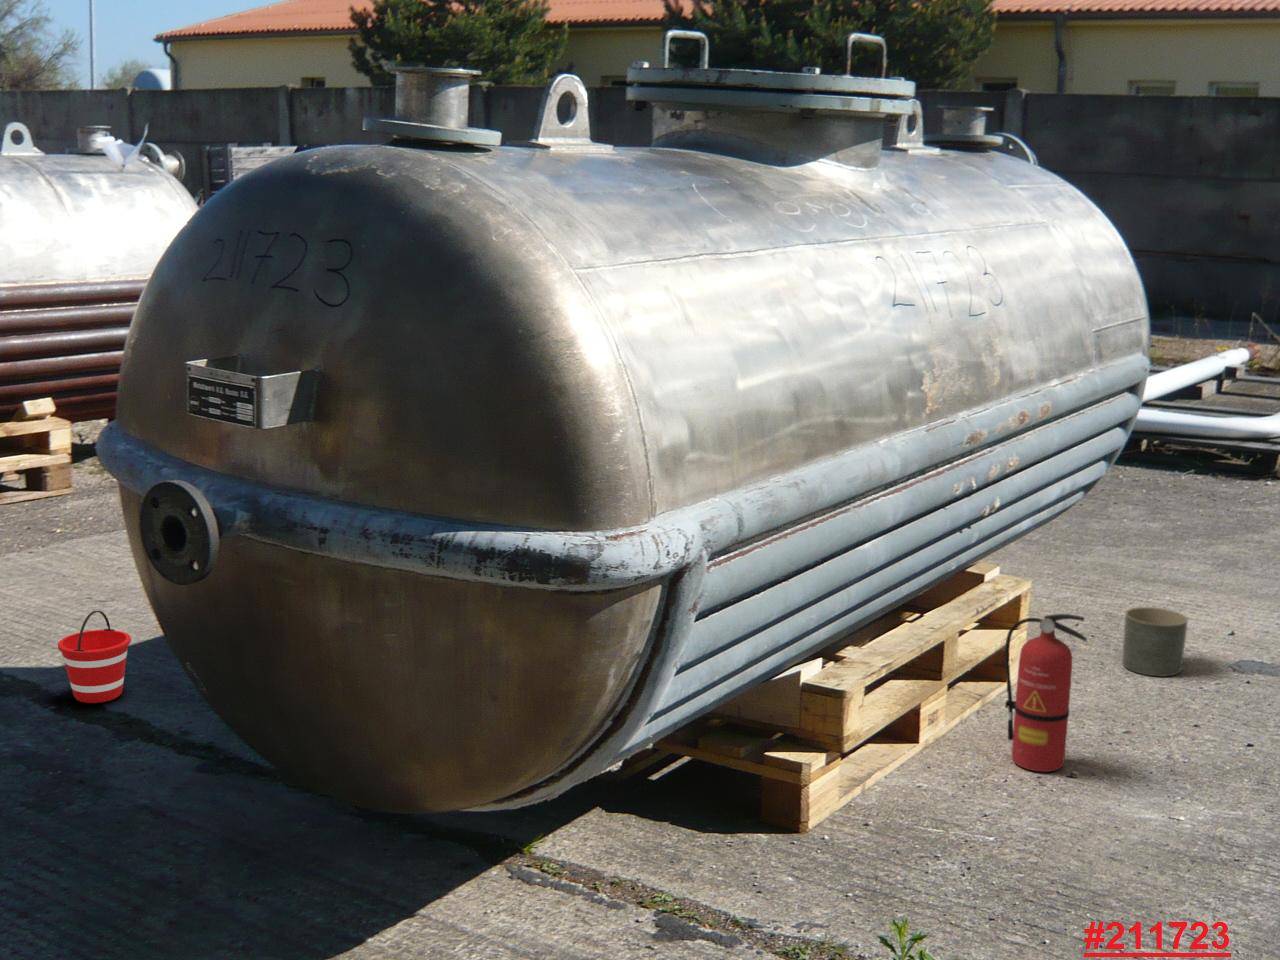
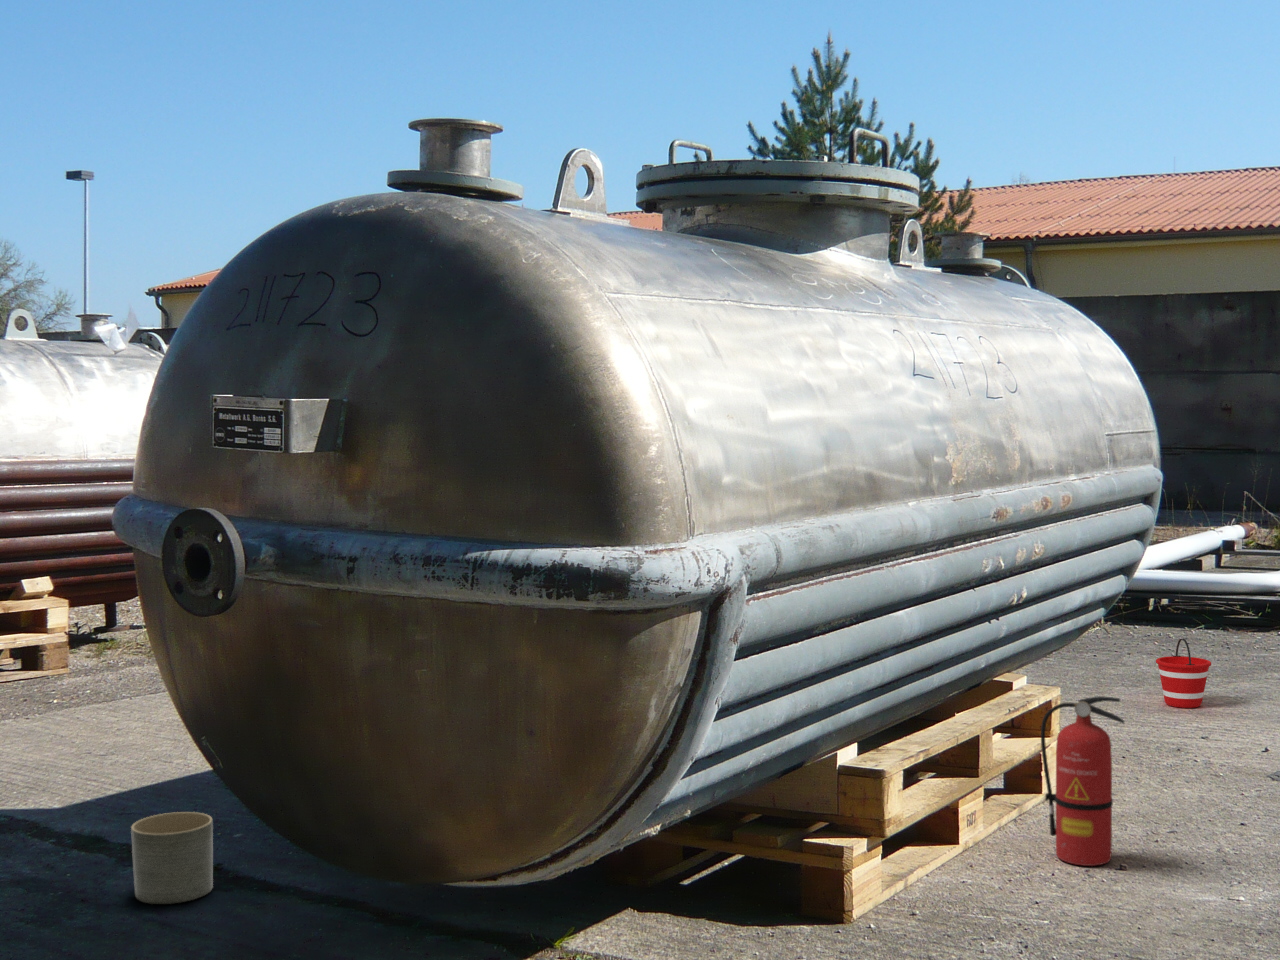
planter: present [1122,607,1188,676] -> present [131,812,213,904]
bucket: present [58,611,131,703] -> present [1156,638,1211,708]

